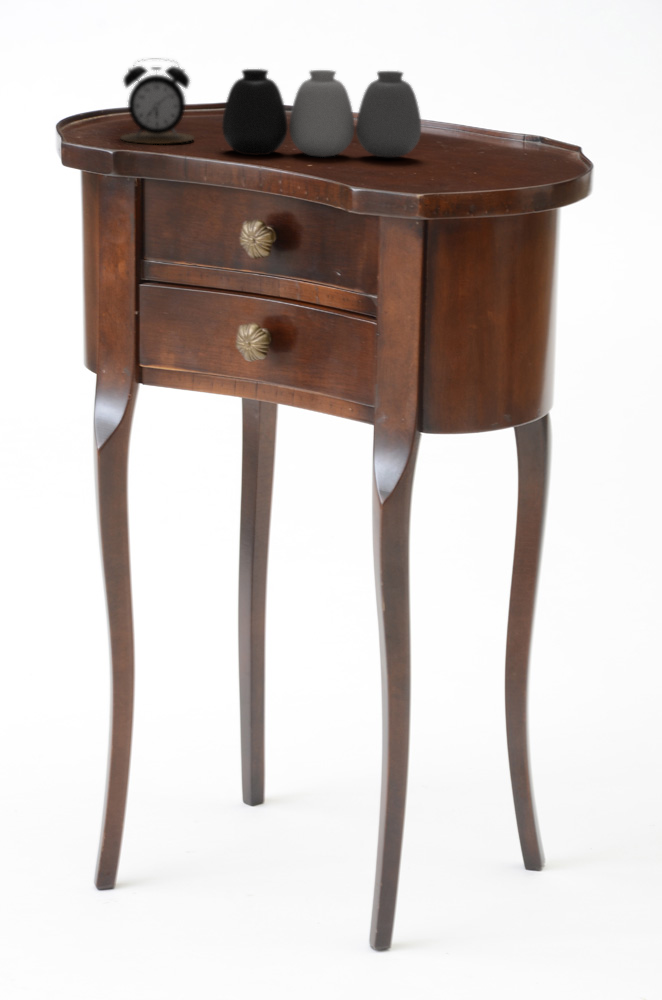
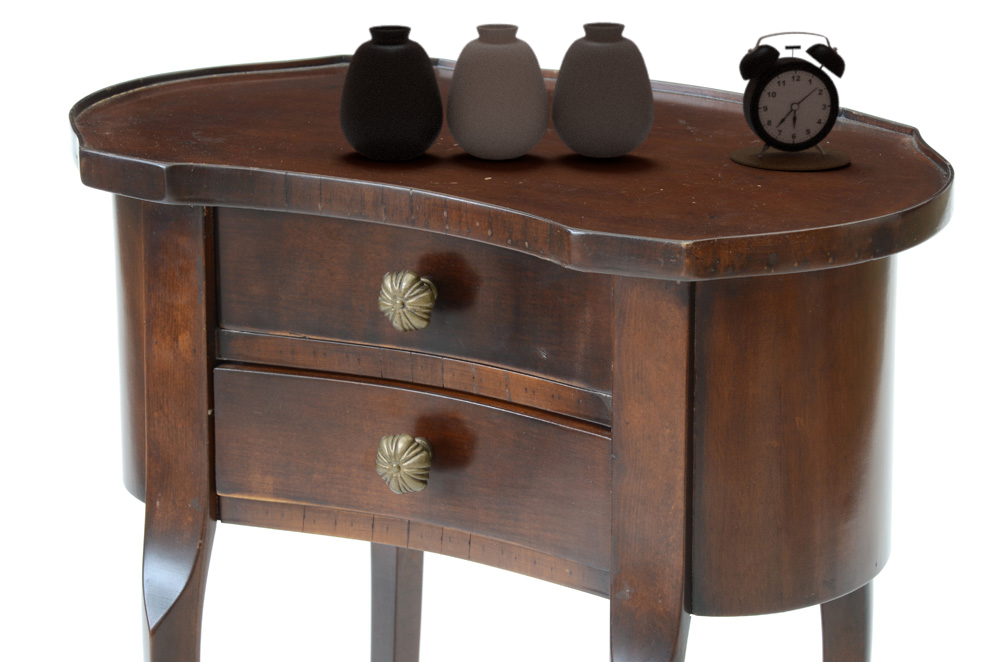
alarm clock: present [121,66,194,144] -> present [730,32,851,170]

